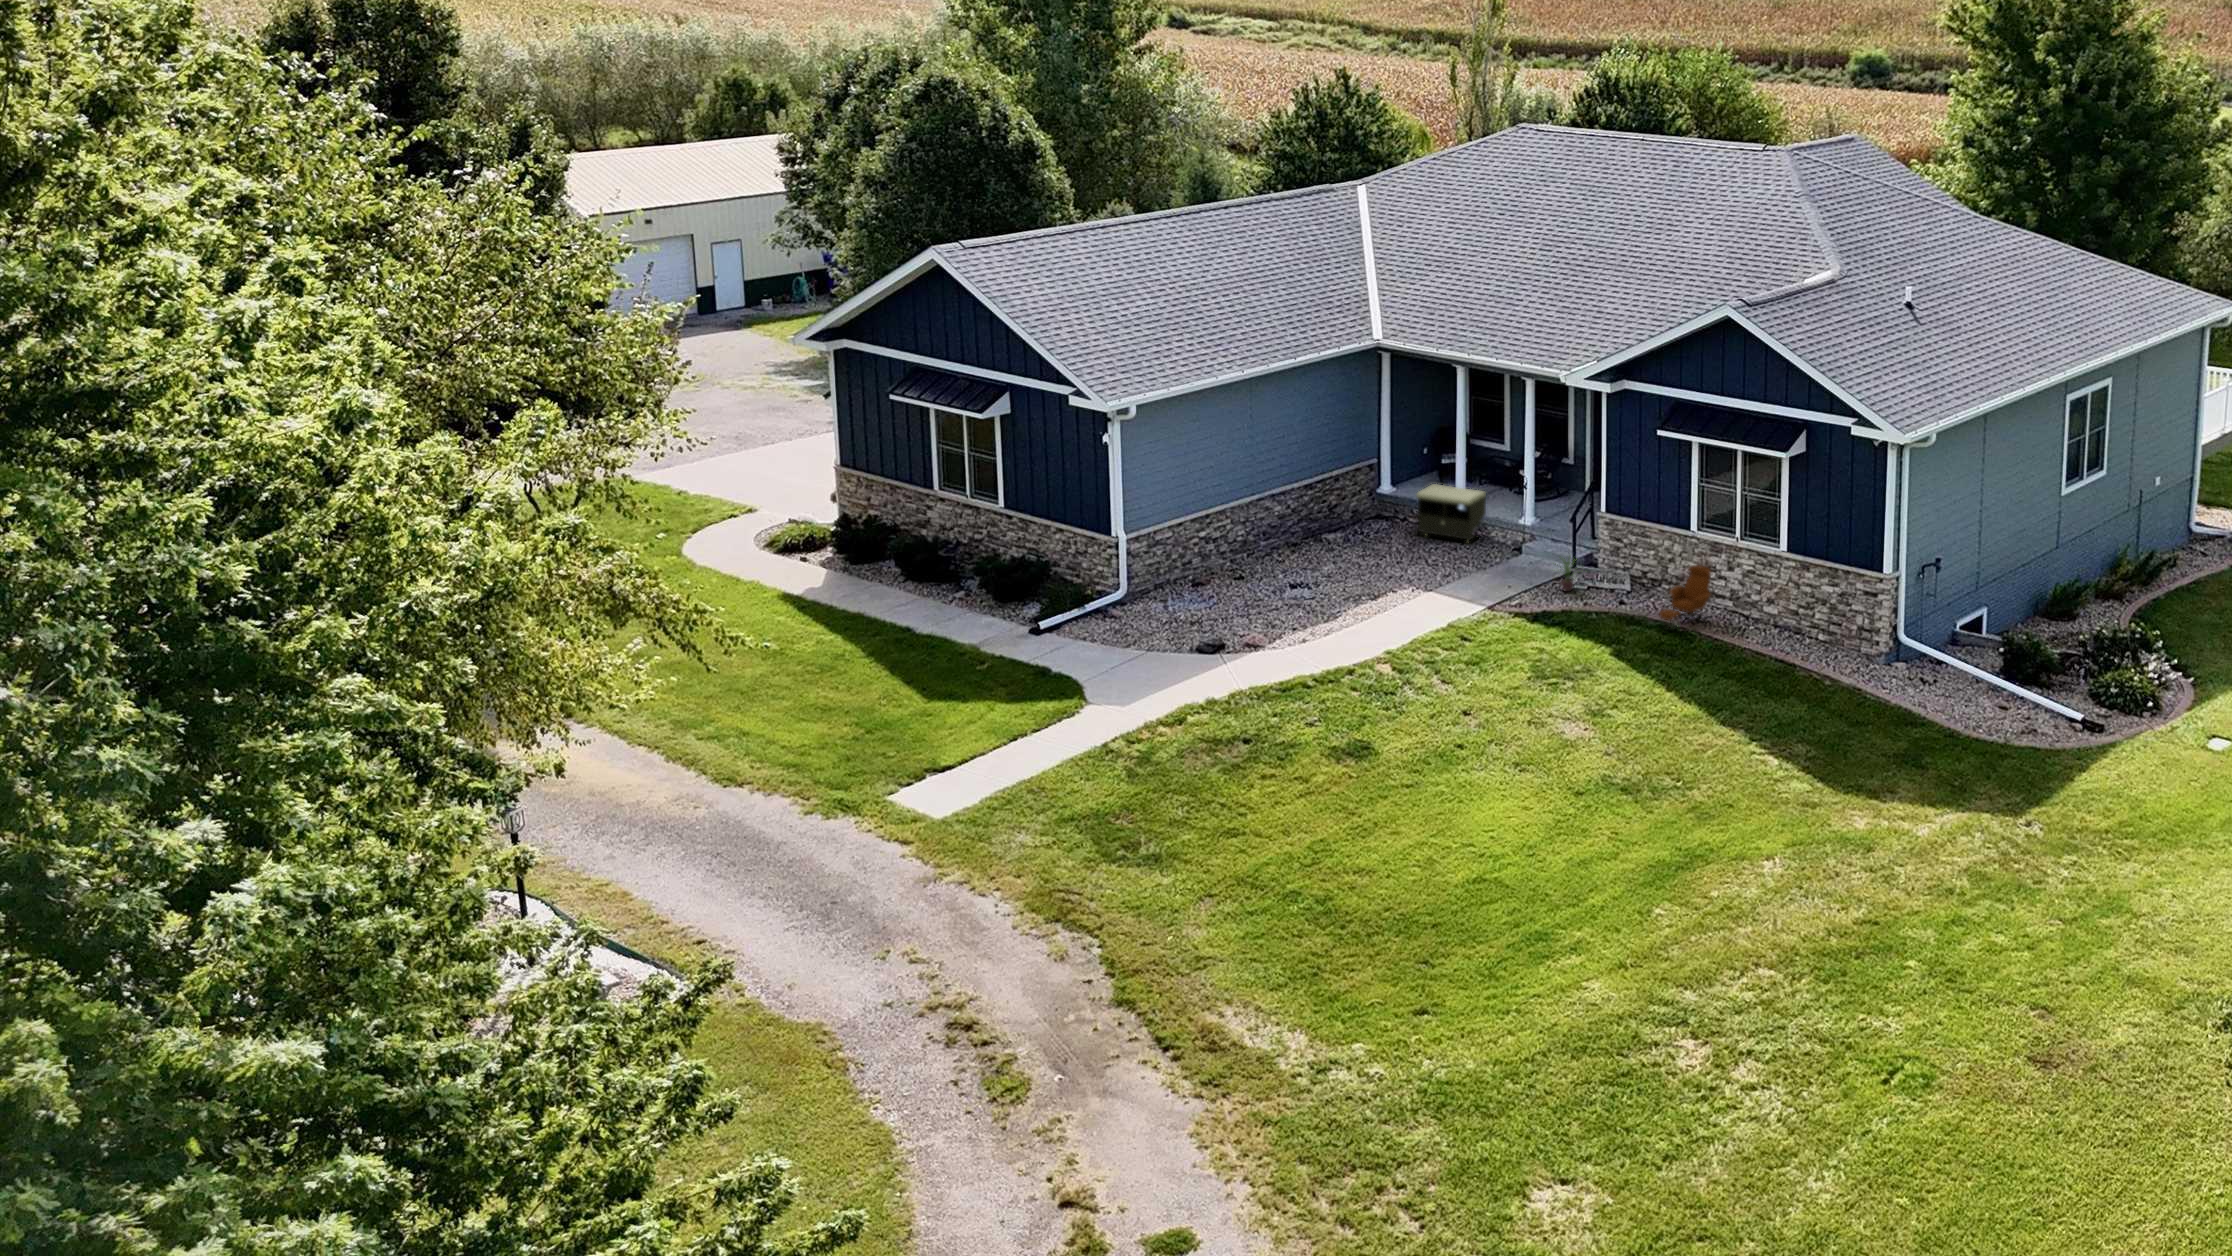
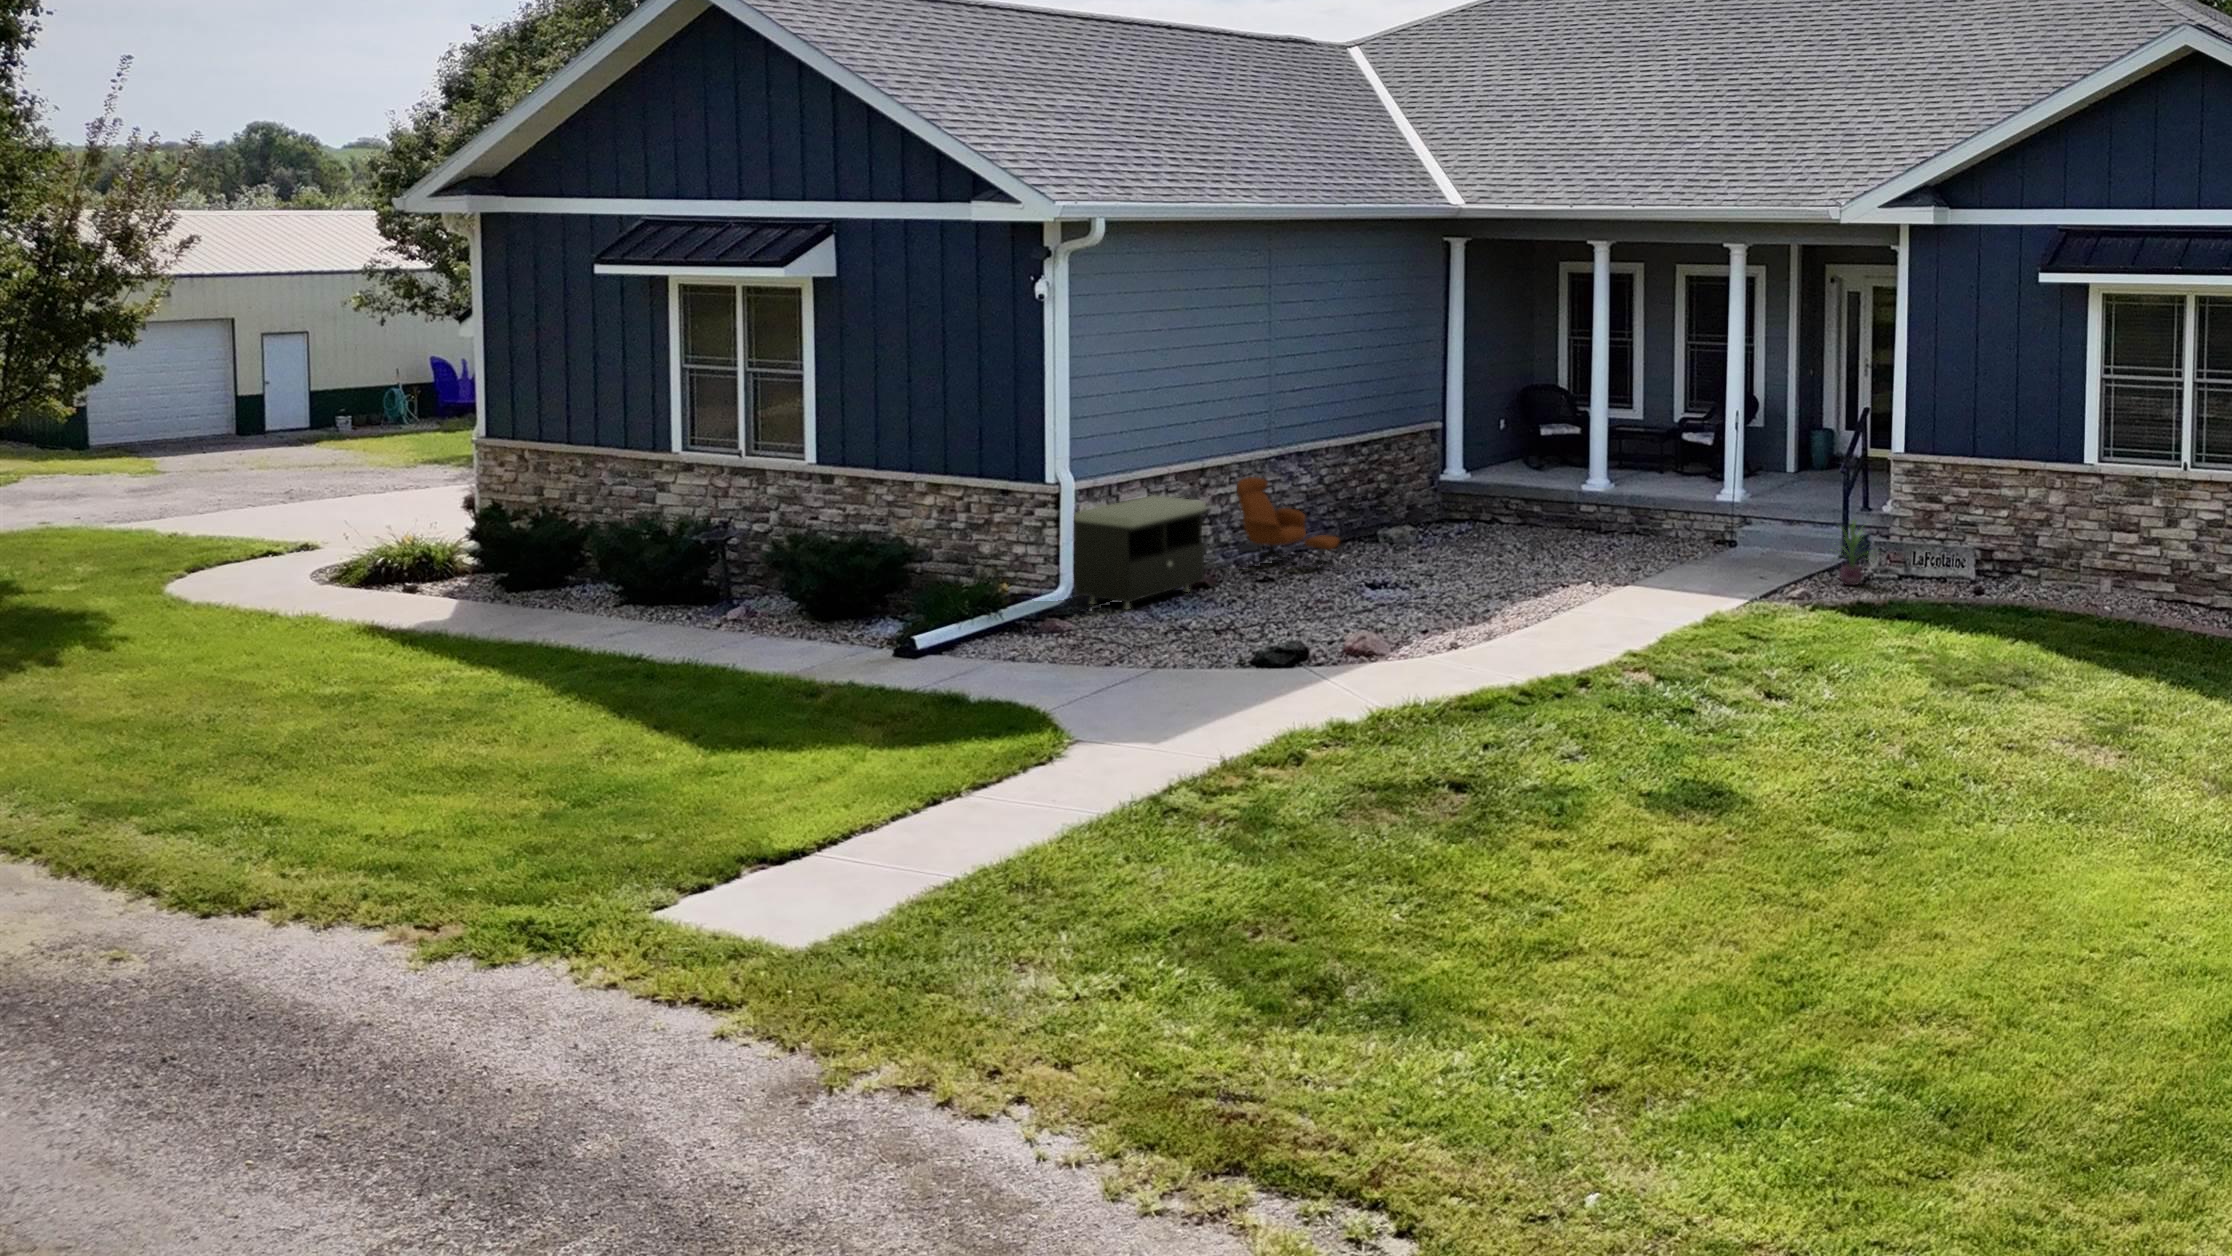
storage bench: present [1417,484,1486,541] -> present [1074,495,1207,609]
lounge chair: present [1659,565,1711,628] -> present [1237,477,1339,568]

